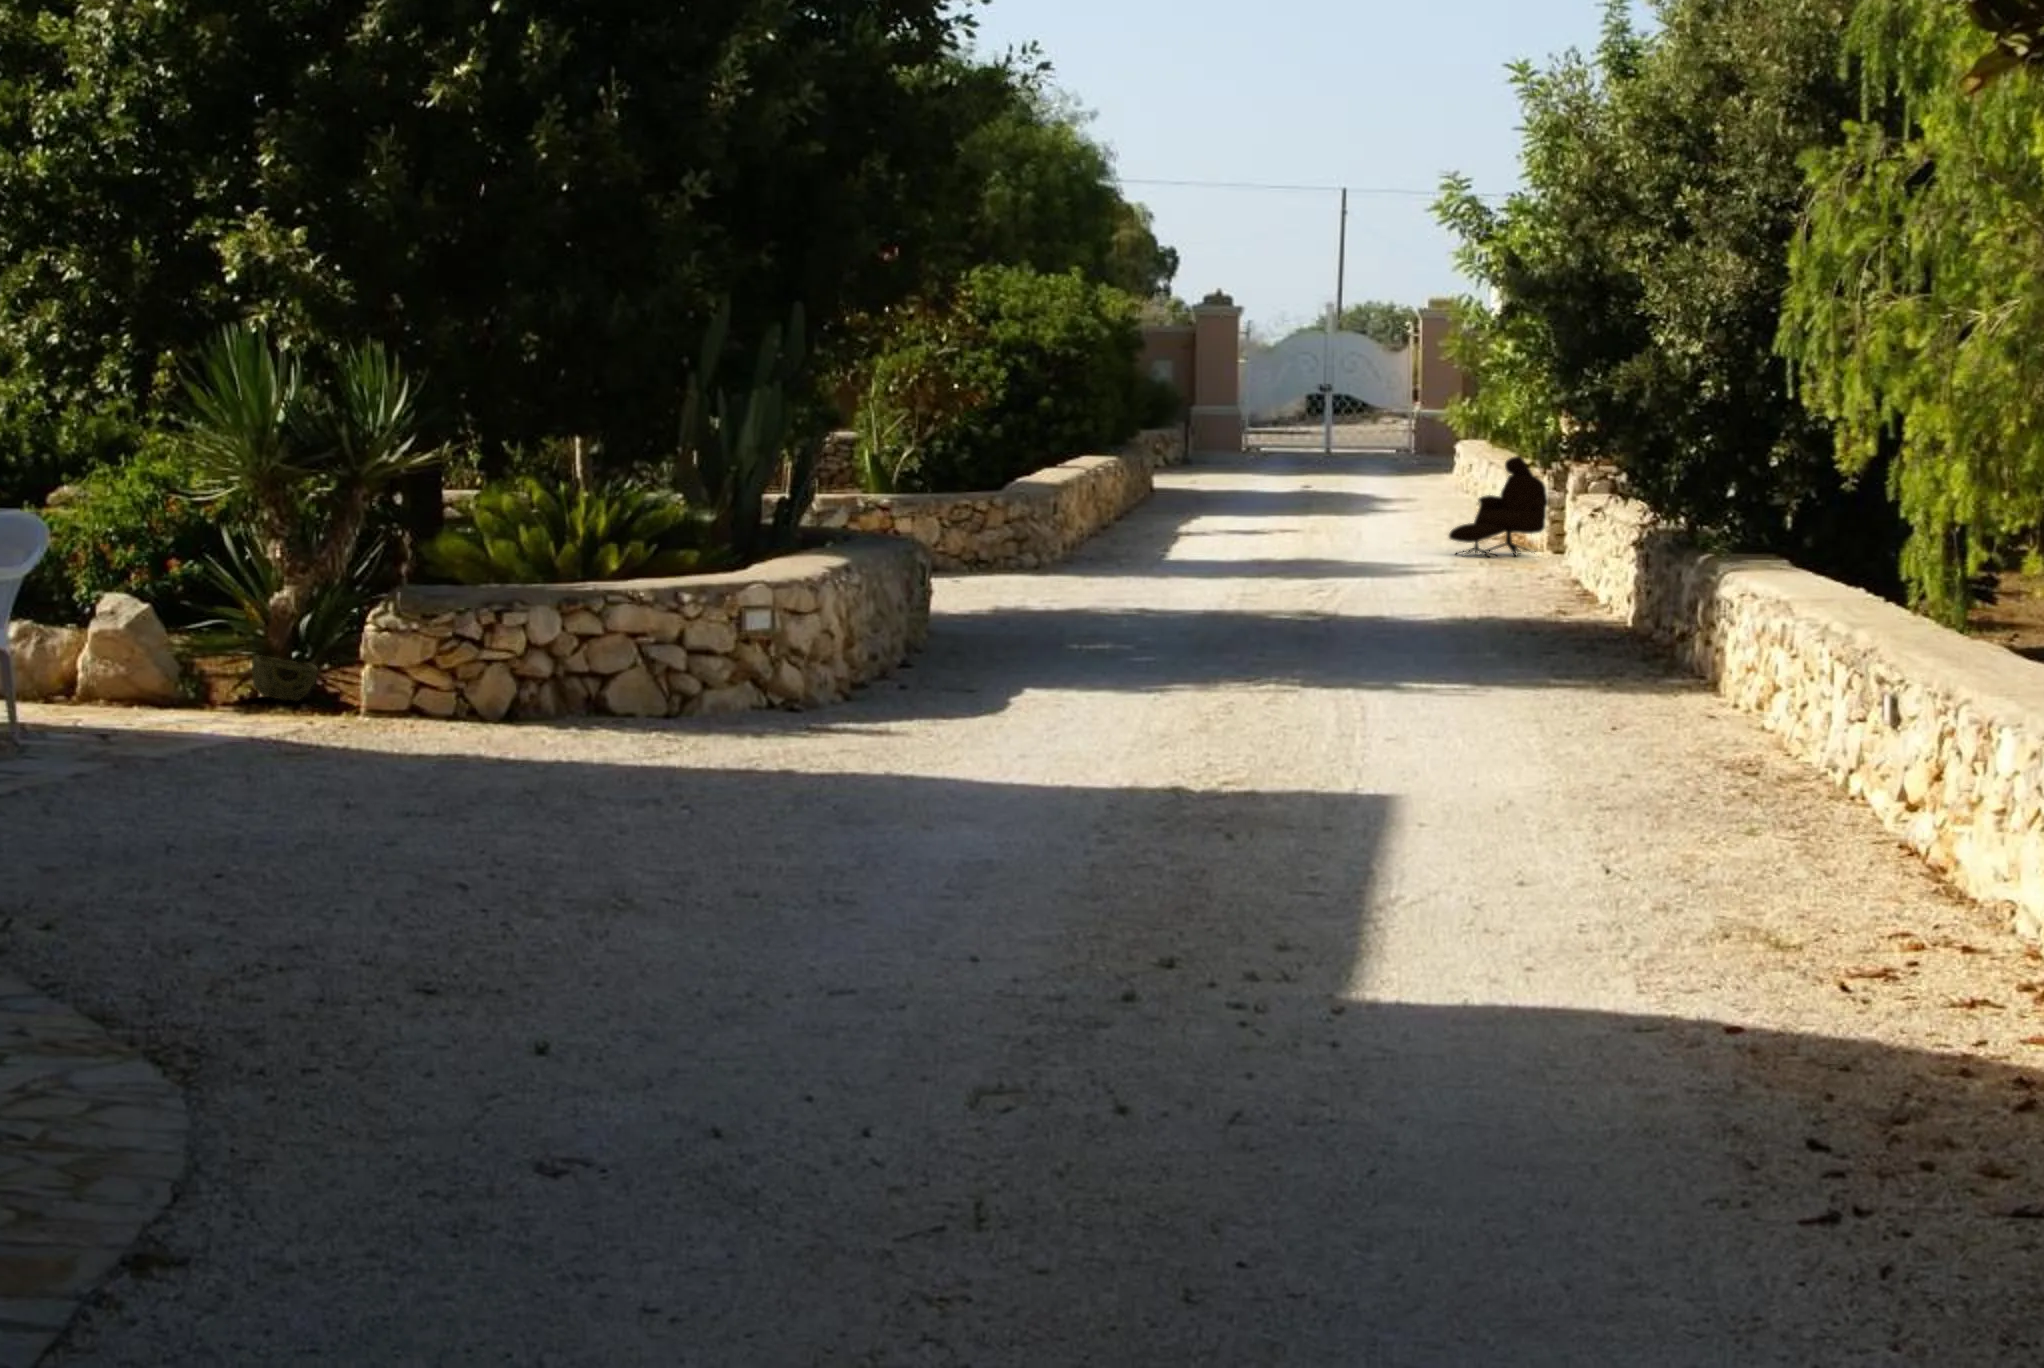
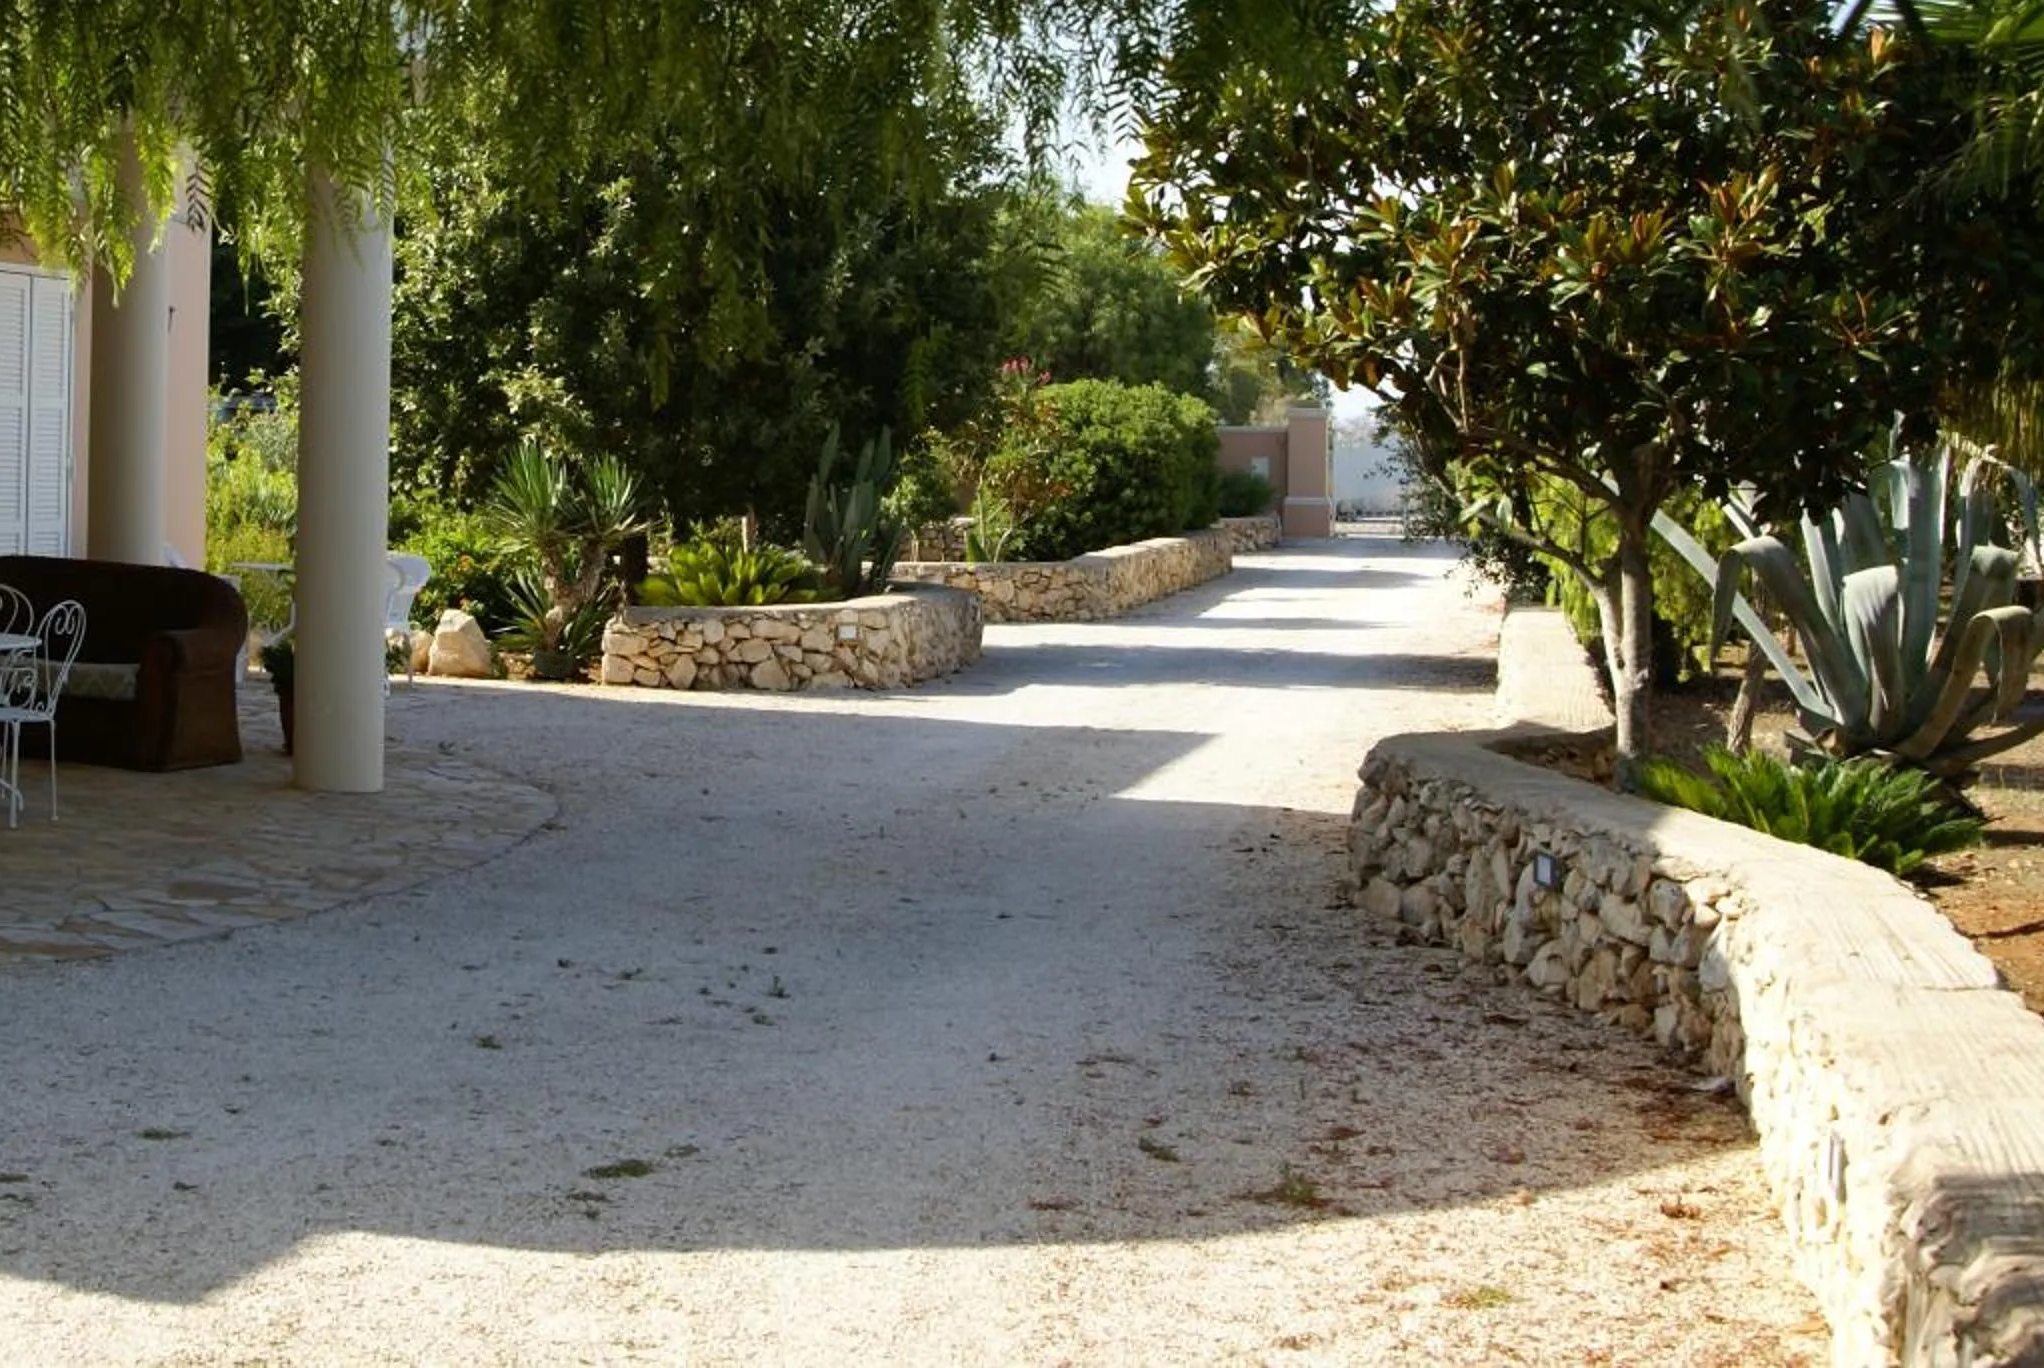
lounge chair: present [1449,456,1548,556] -> none [1413,530,1505,614]

